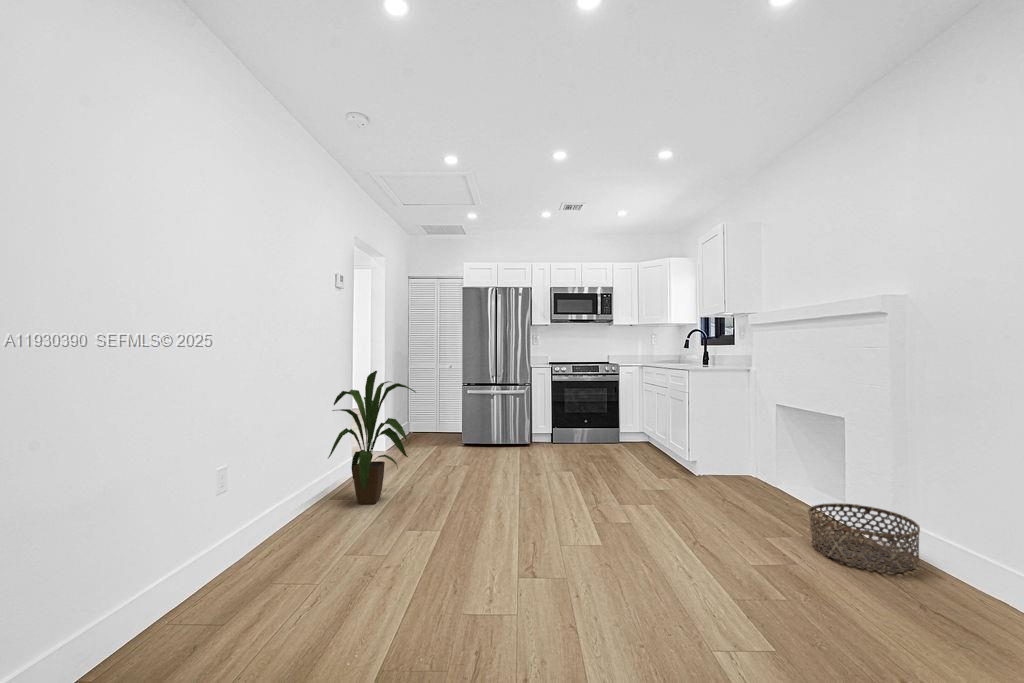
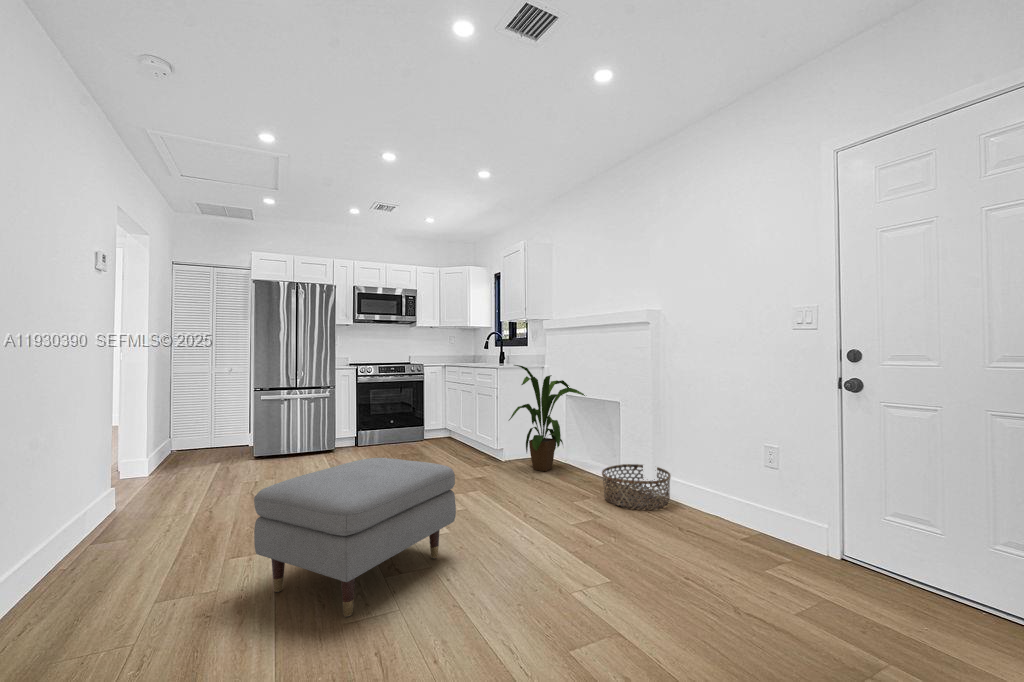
house plant: present [328,371,416,504] -> present [509,365,585,471]
ottoman: none [410,458,595,605] -> present [254,458,456,617]

